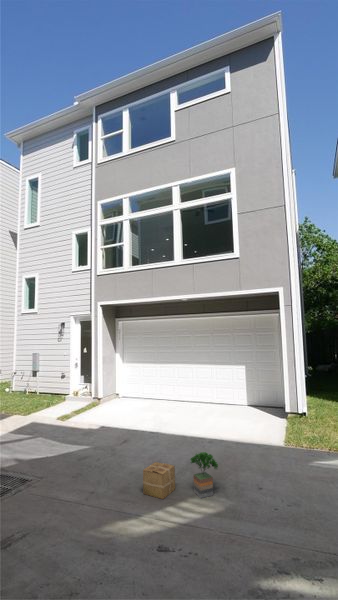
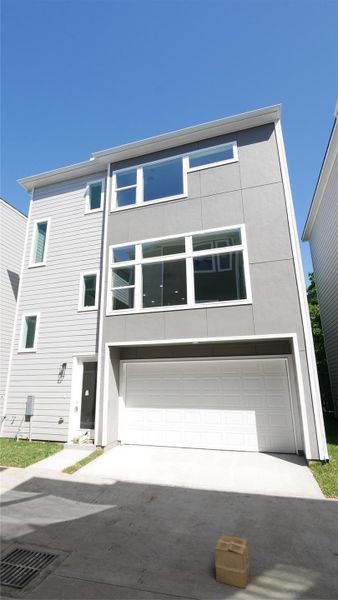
potted tree: present [190,452,218,498] -> none [266,520,304,584]

